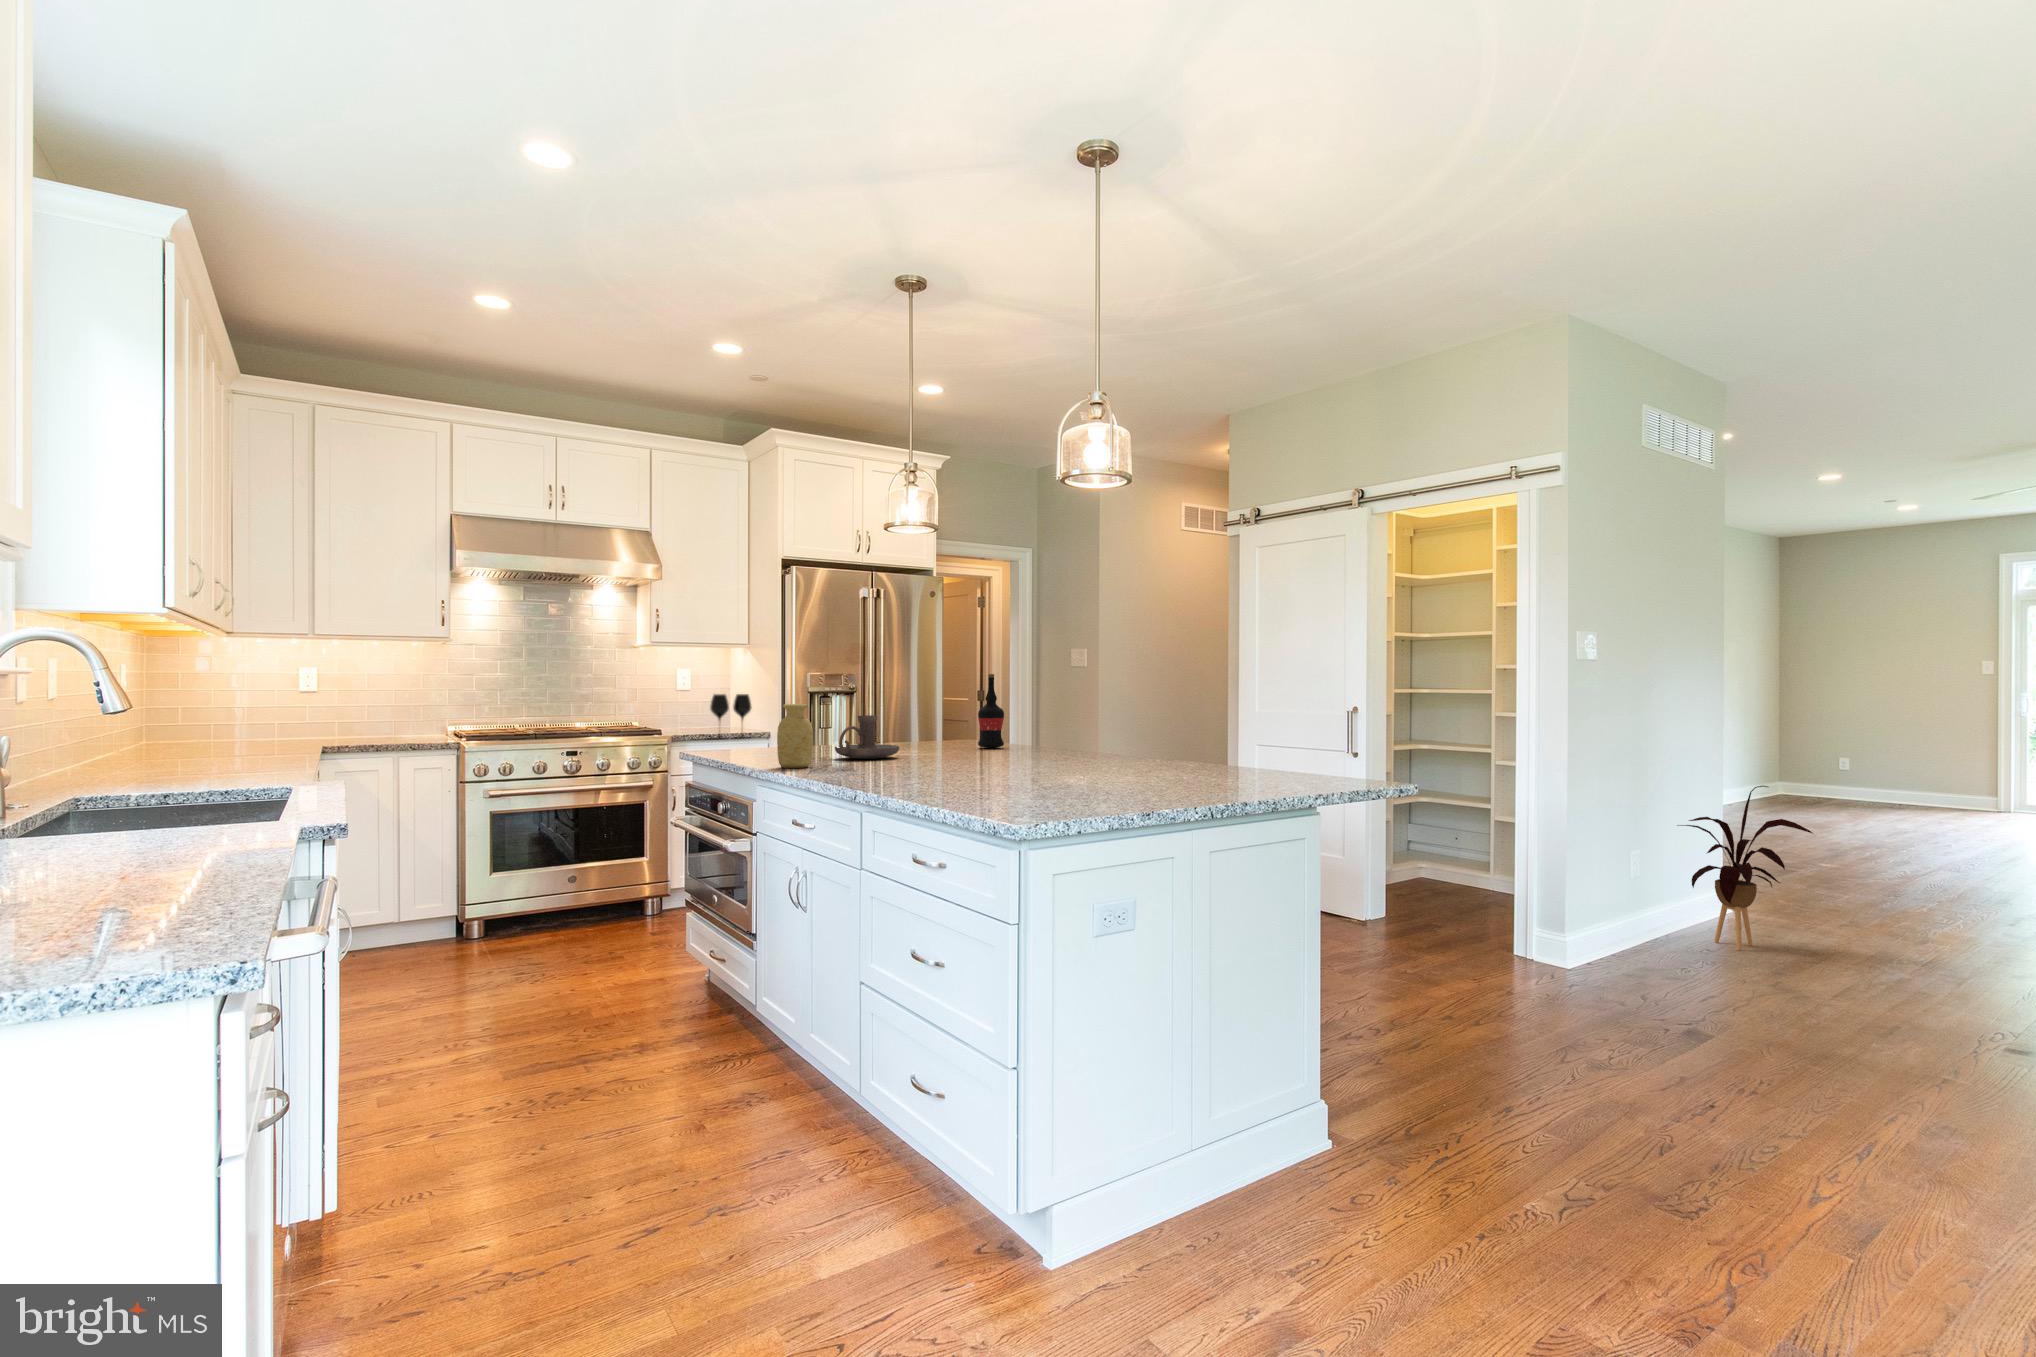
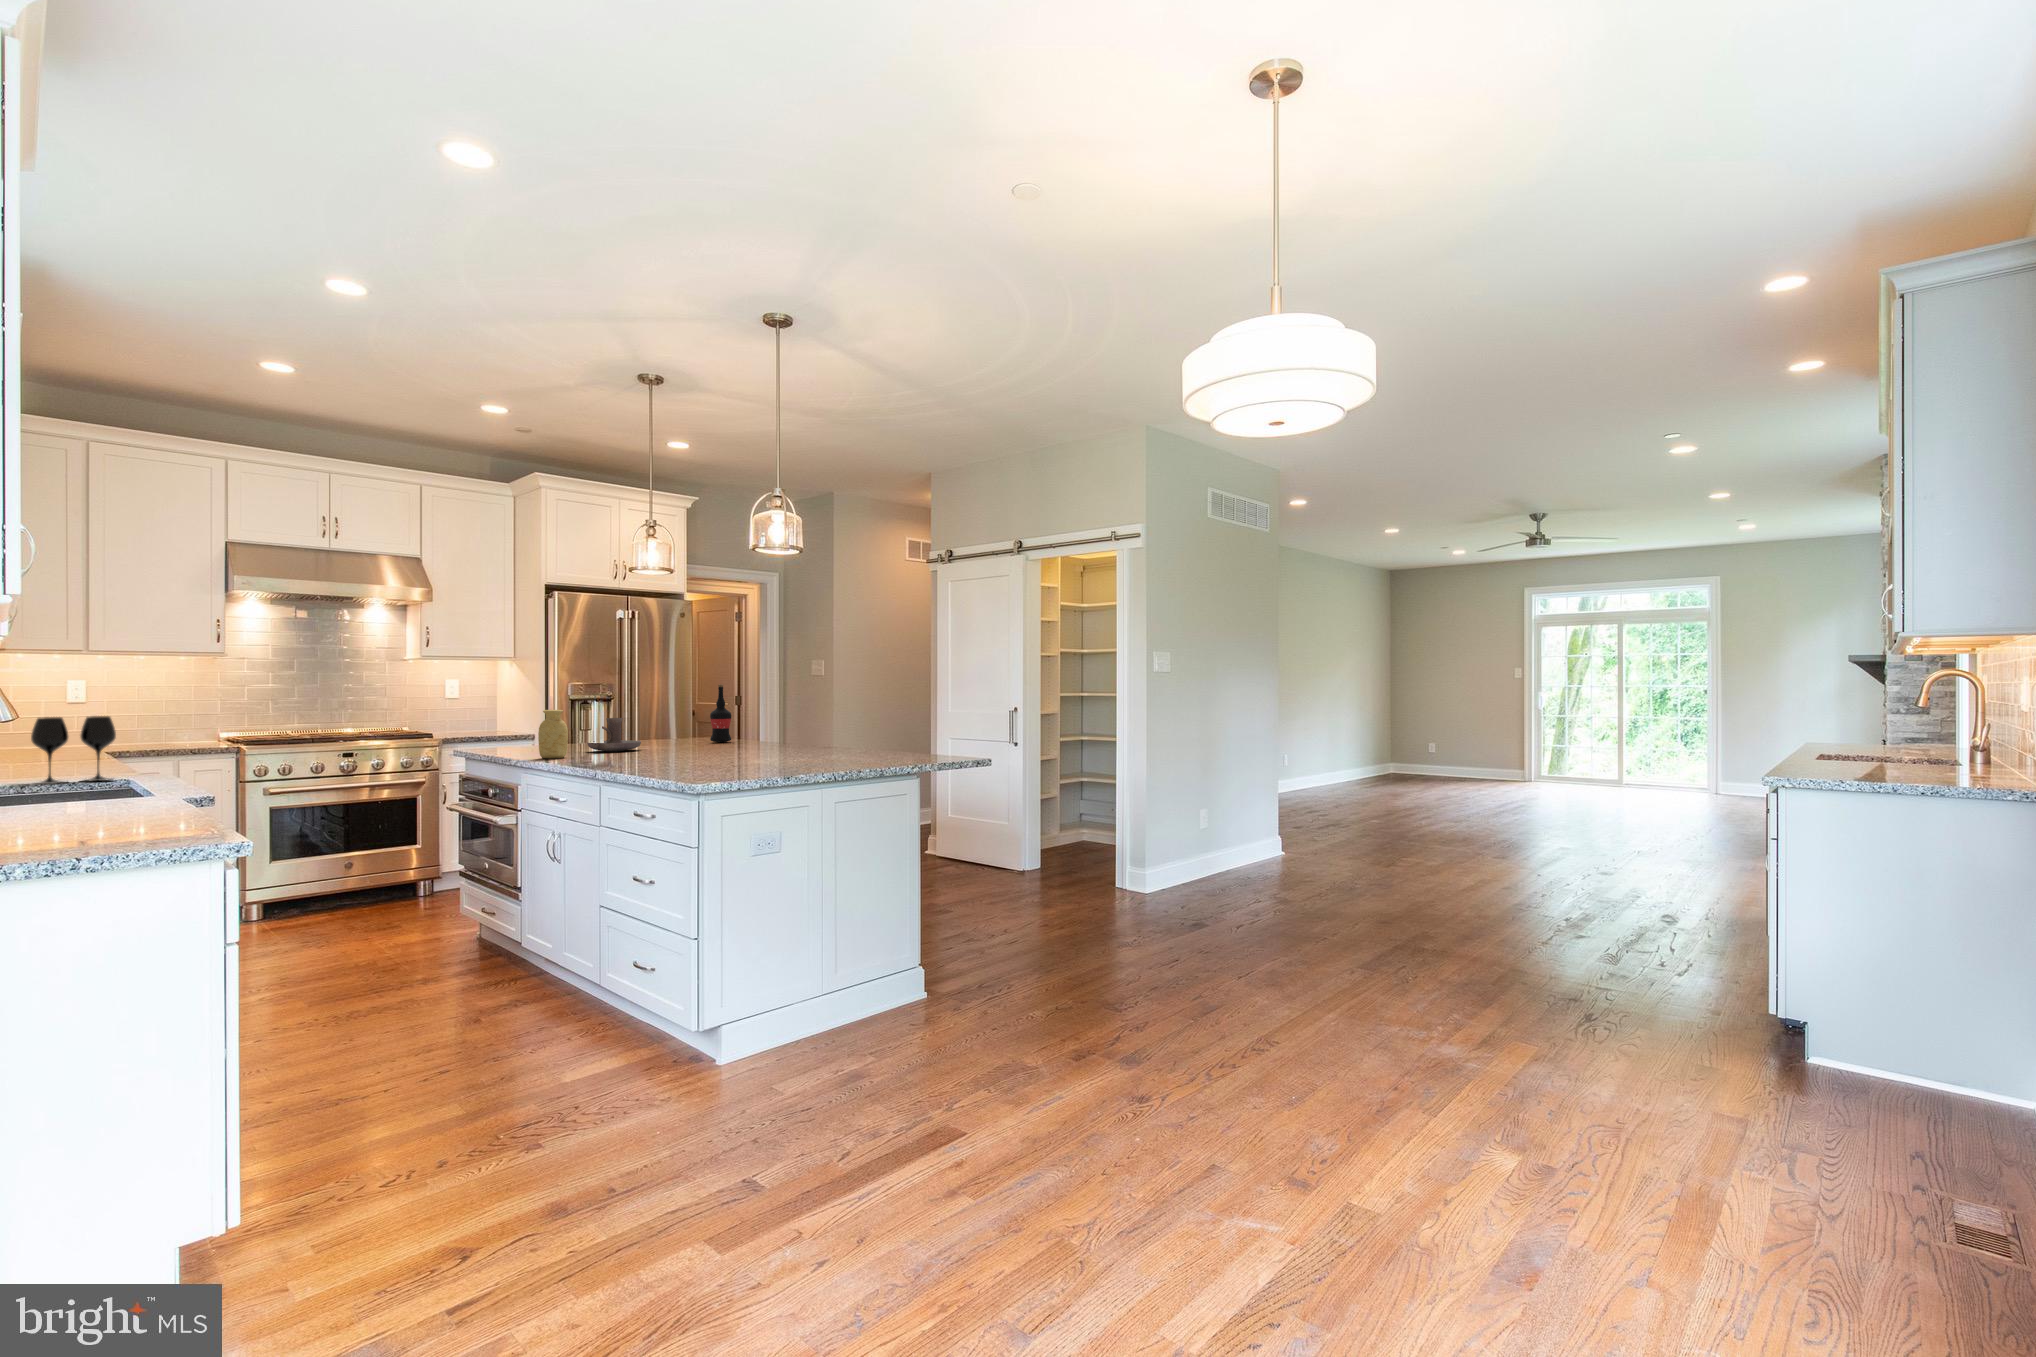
wine glass: present [710,694,751,739] -> present [31,716,116,784]
house plant: present [1678,786,1813,950] -> none [1237,759,1315,875]

